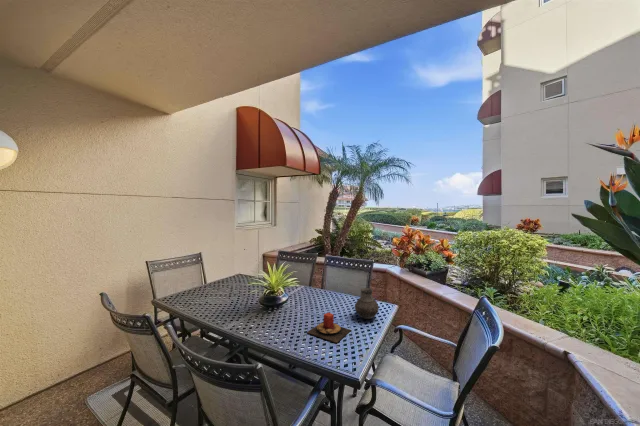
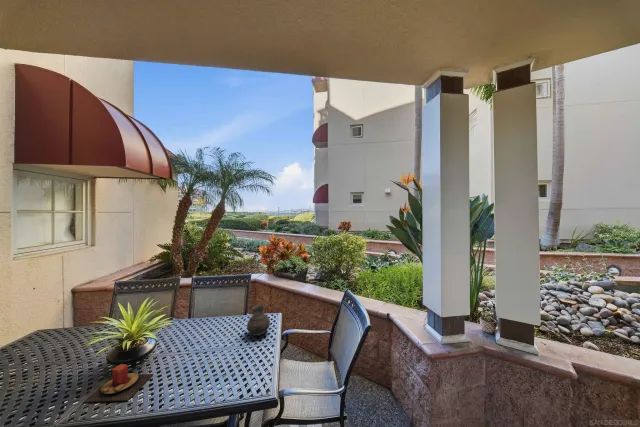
candle: present [307,313,351,343] -> present [84,364,153,403]

